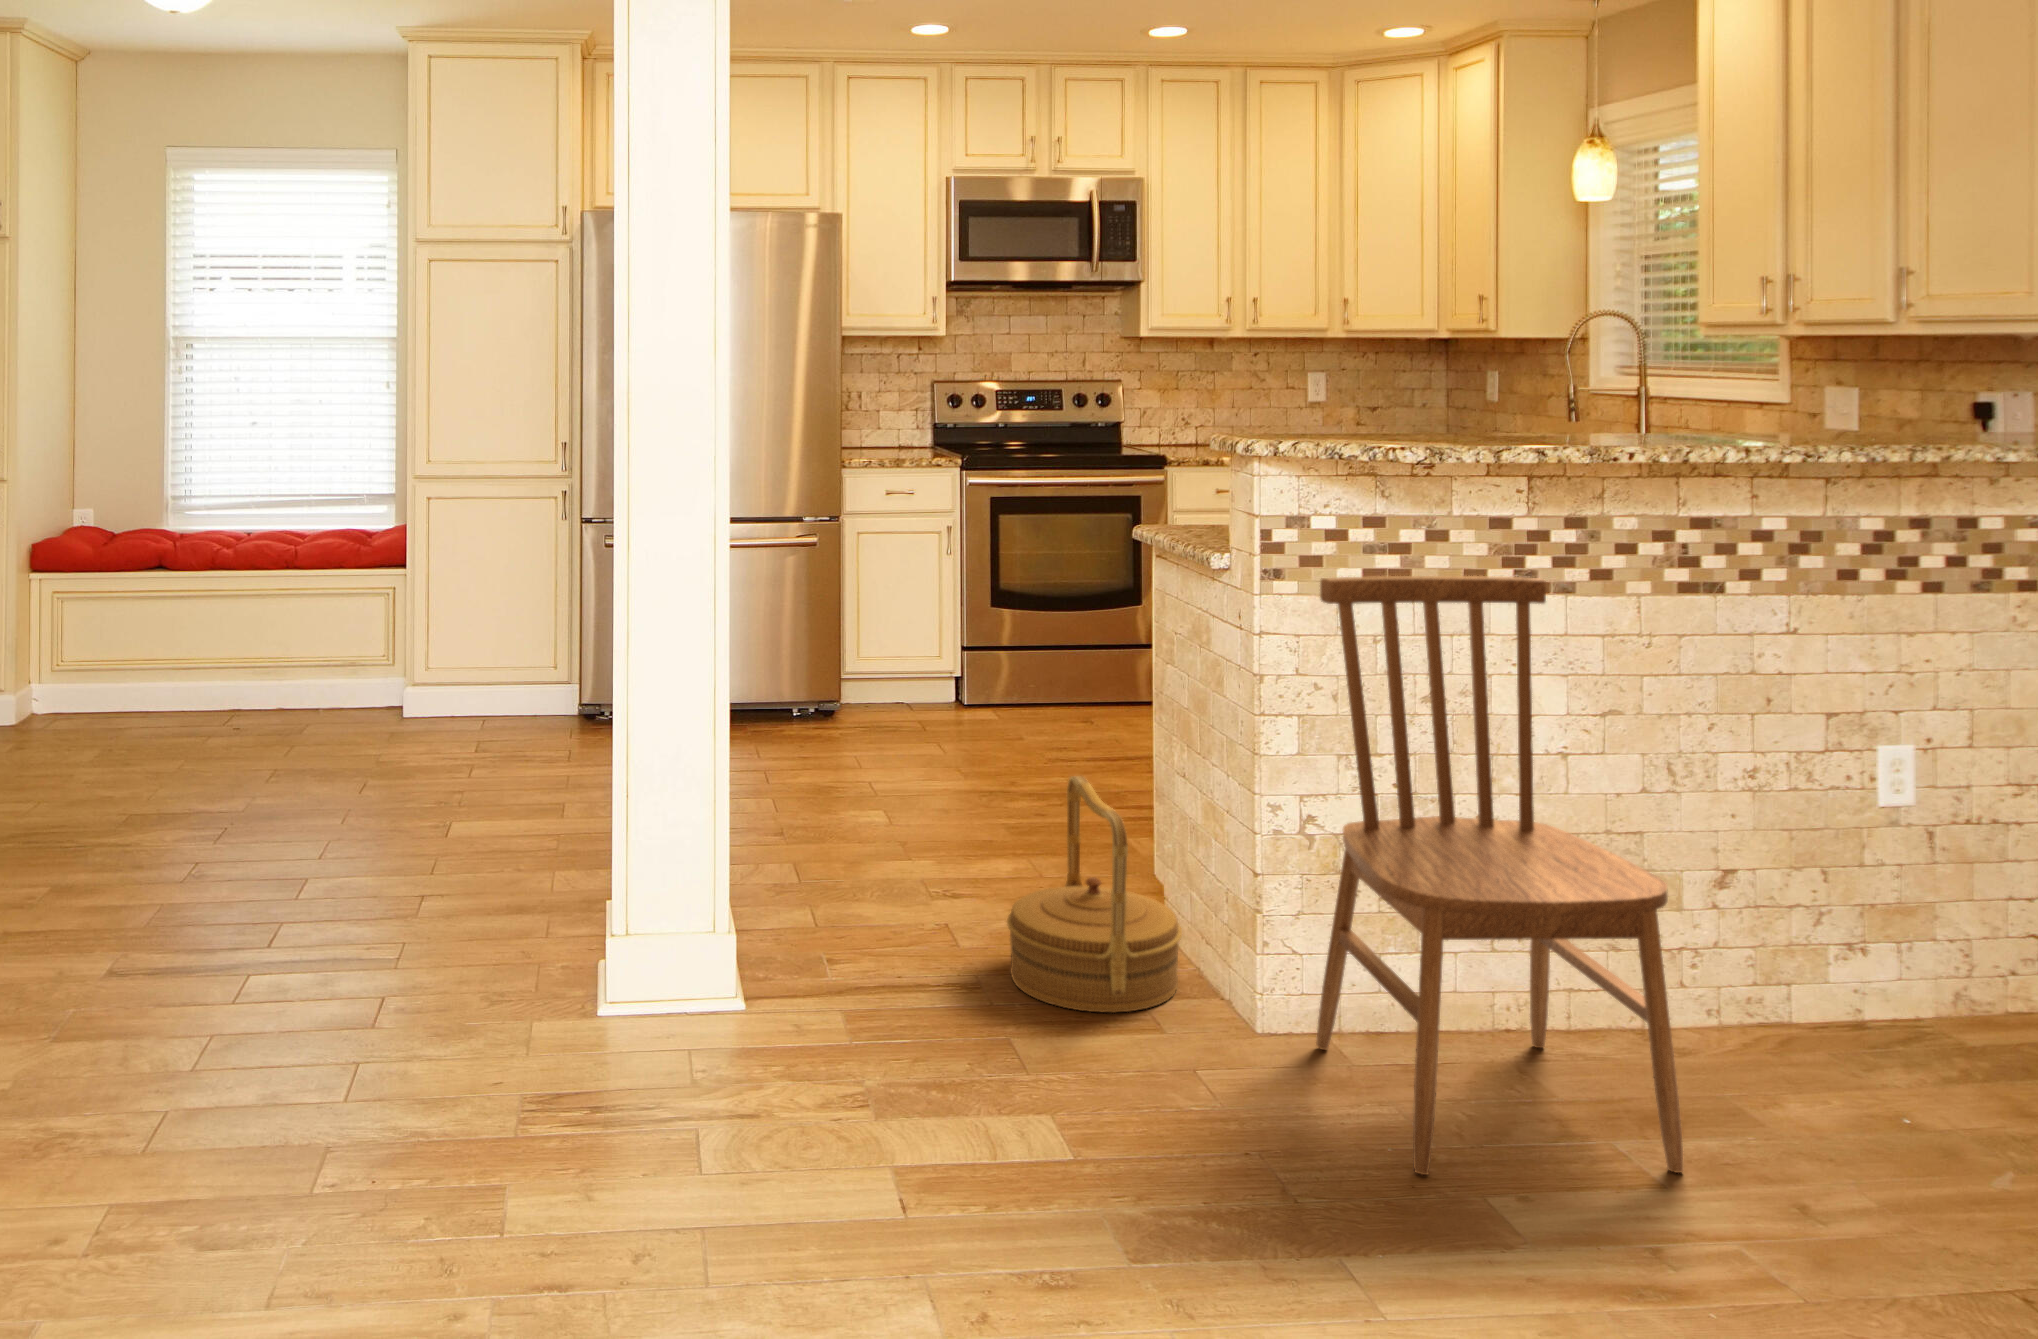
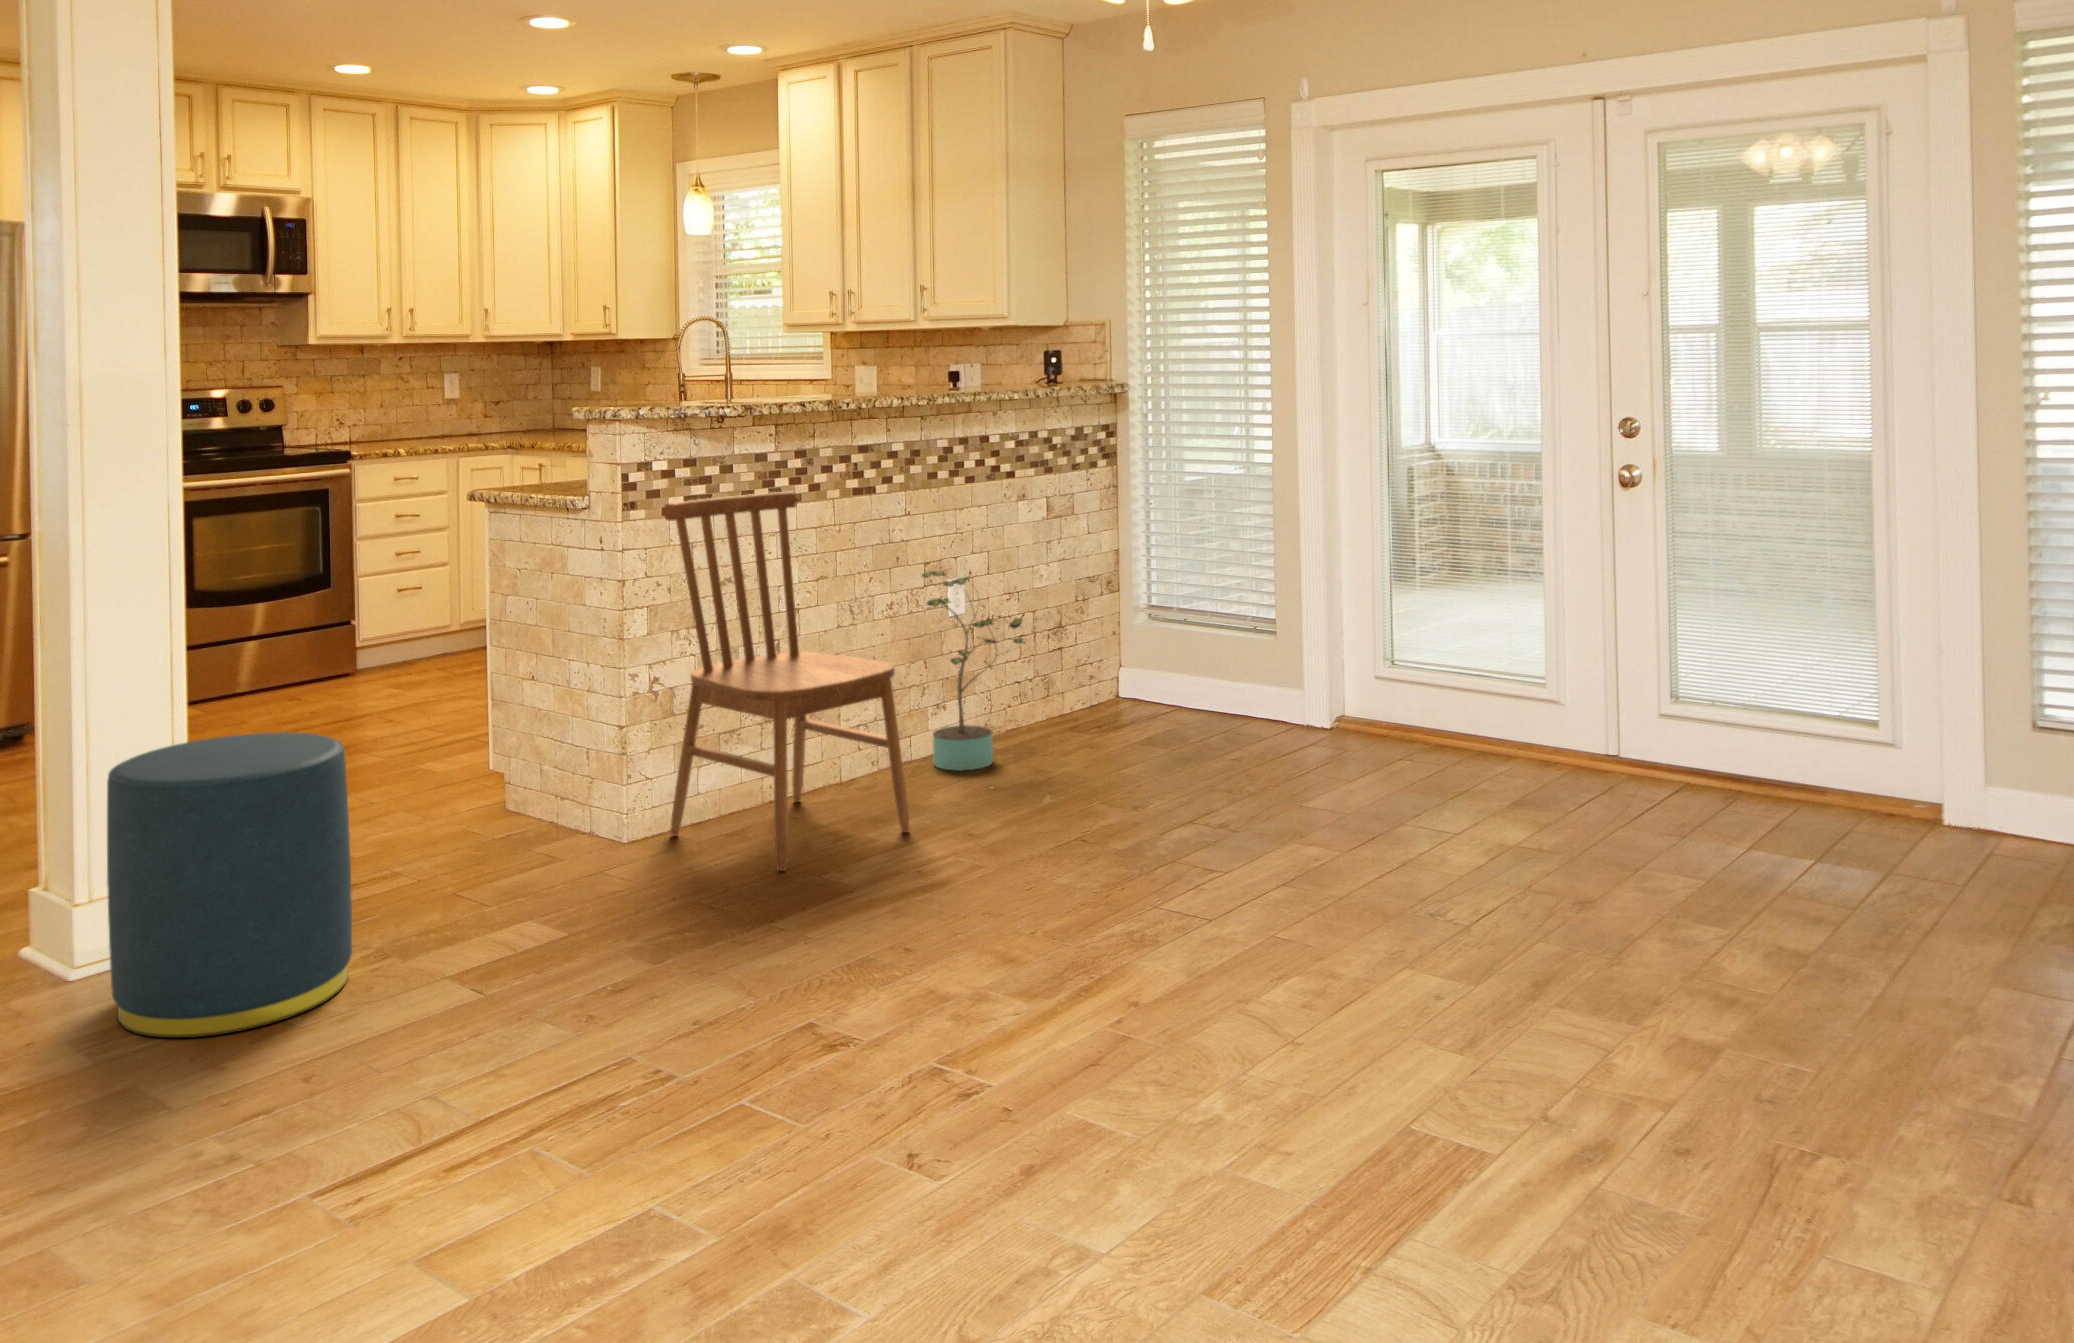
potted plant: none [1796,729,2016,1081] -> present [922,571,1025,770]
woven basket: present [1007,776,1182,1013] -> none [409,691,554,864]
ottoman: none [556,797,808,1169] -> present [107,732,352,1038]

